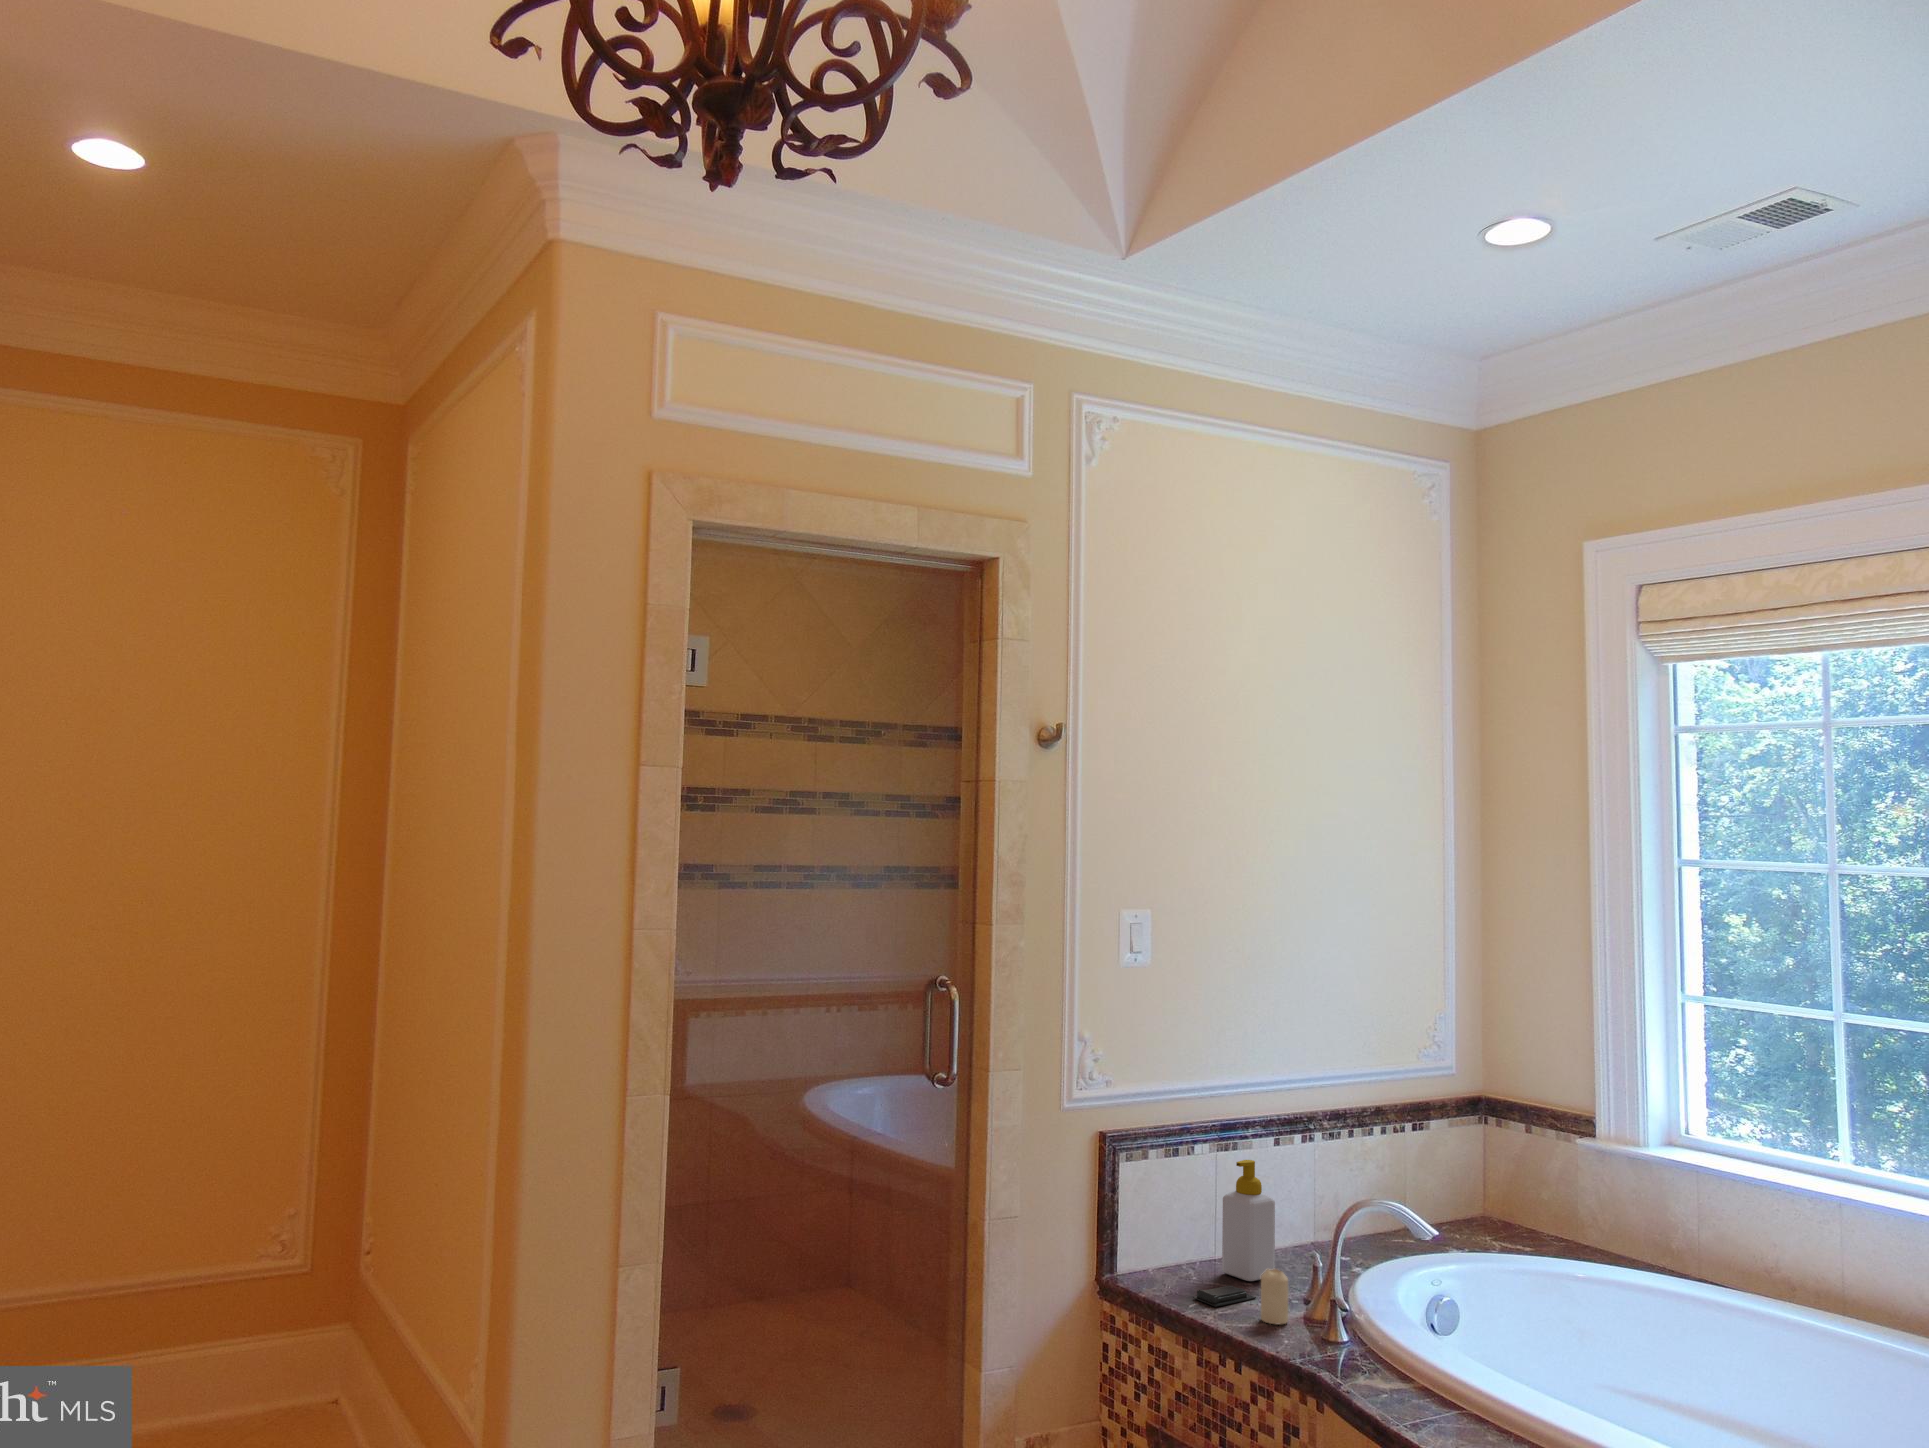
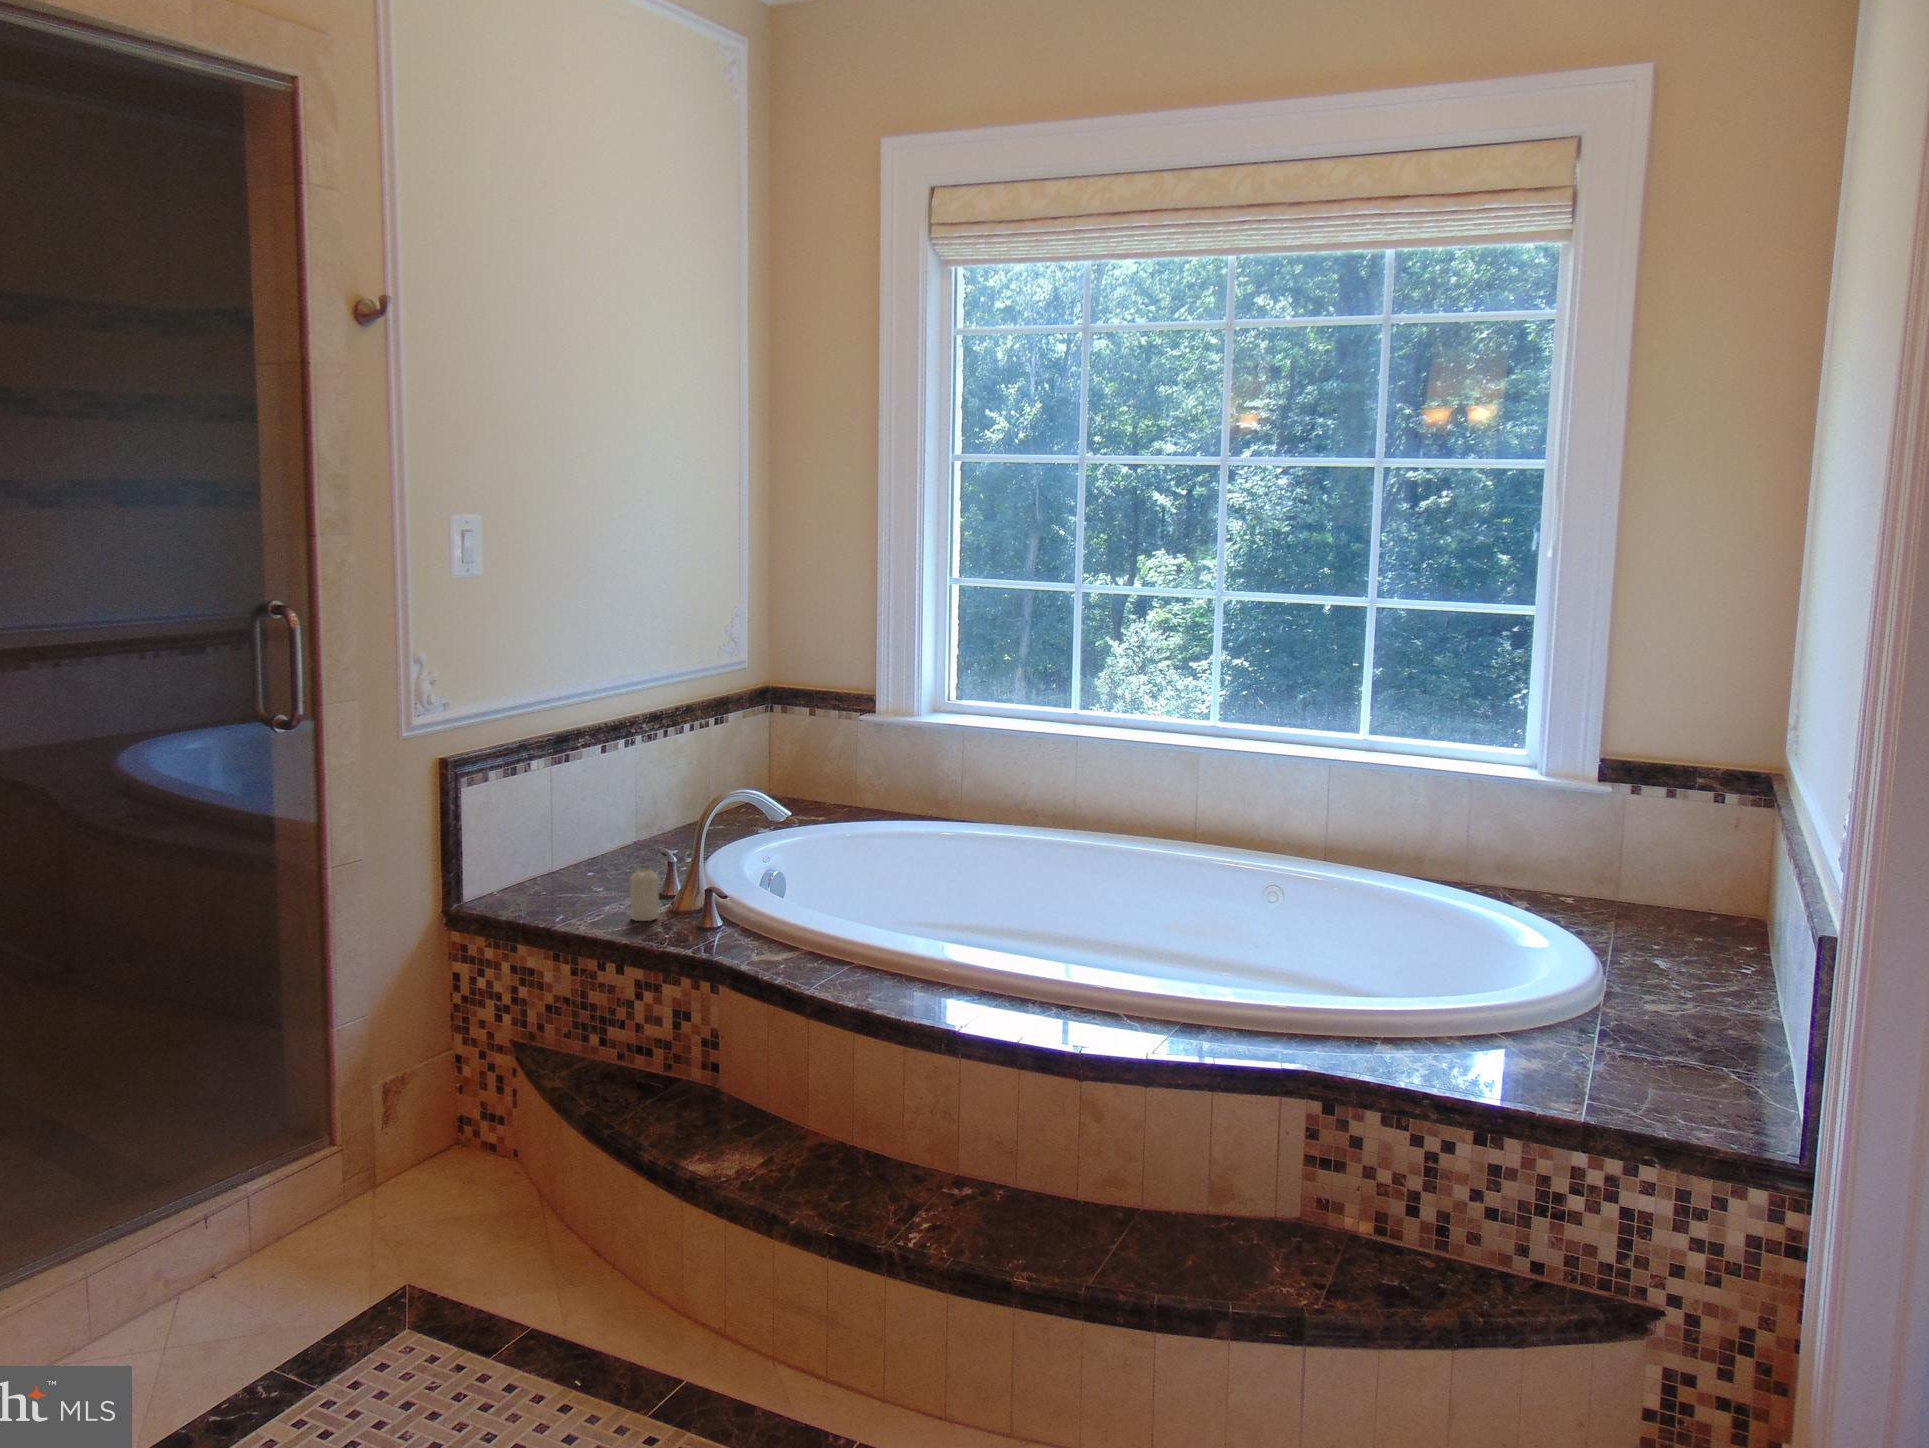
soap bottle: present [1222,1160,1275,1281] -> none [567,768,621,886]
soap bar: present [1193,1285,1256,1307] -> none [554,893,614,916]

